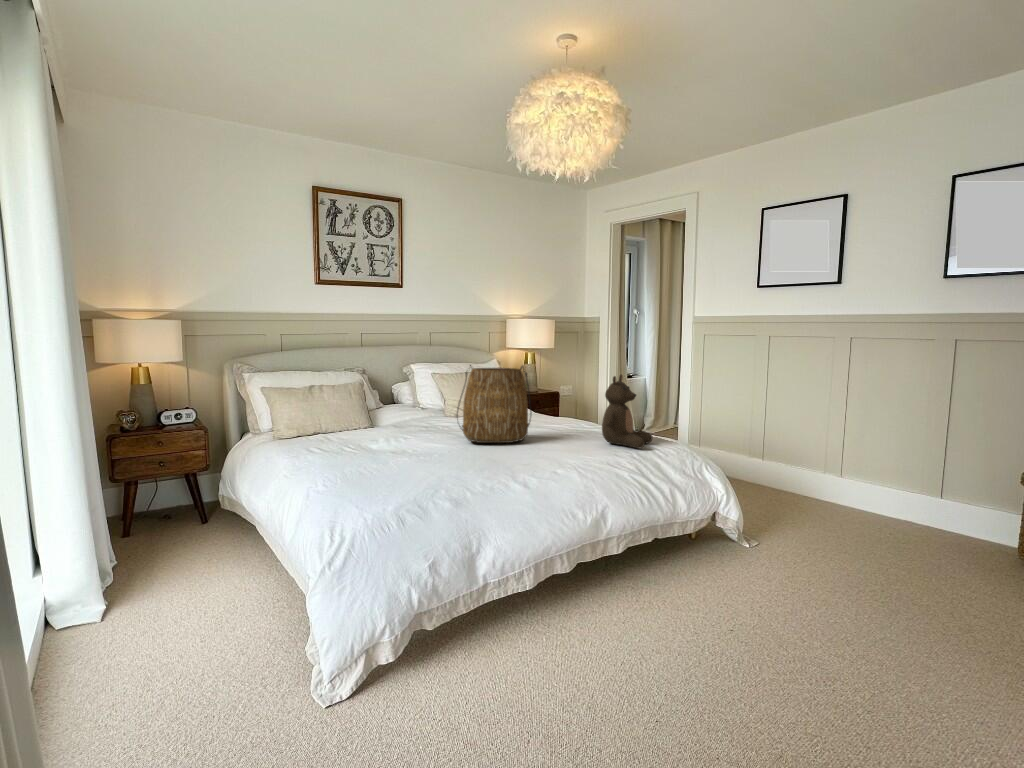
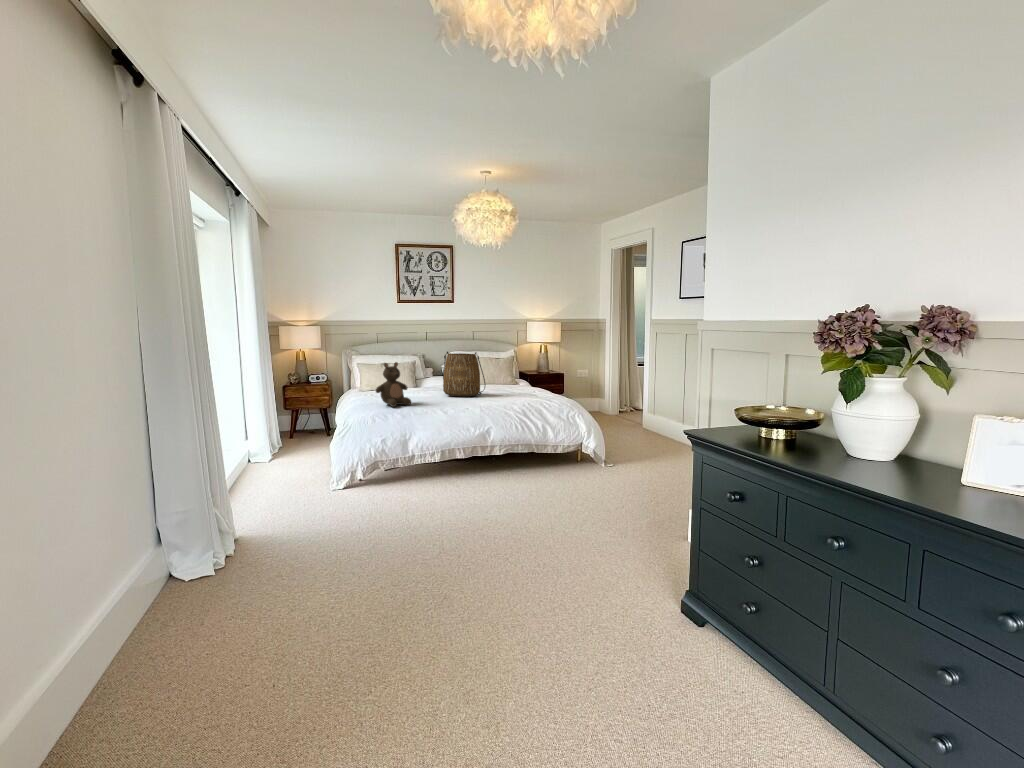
stuffed bear: present [602,375,652,448] -> present [376,362,411,407]

